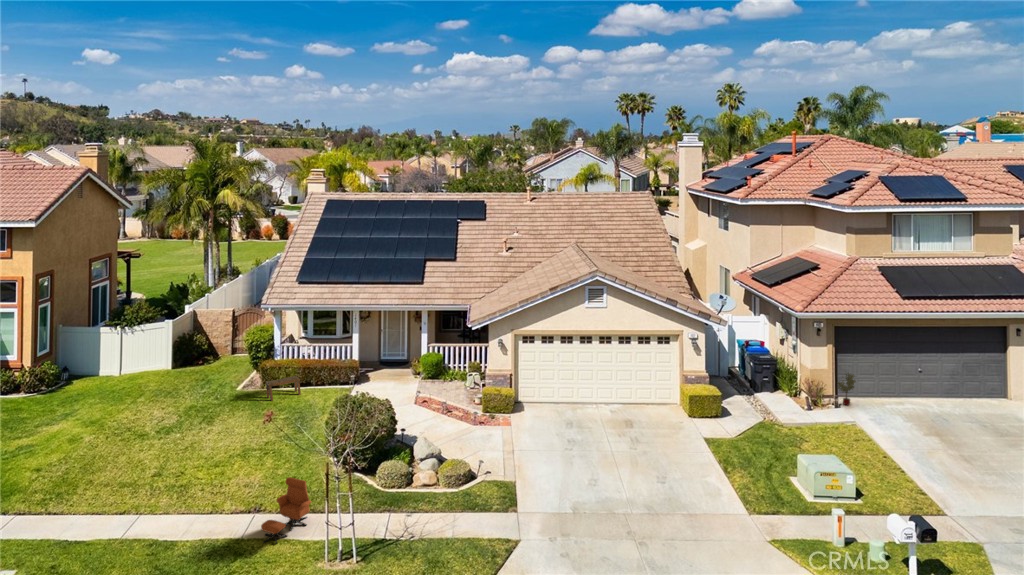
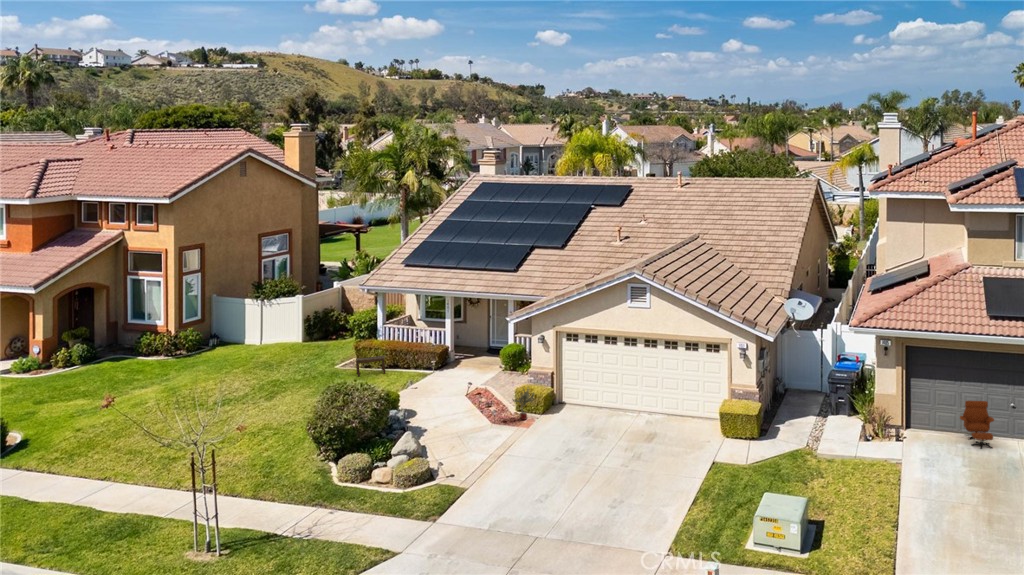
potted tree: present [837,373,856,405] -> present [512,389,535,420]
lounge chair: present [261,477,311,543] -> present [960,401,994,449]

